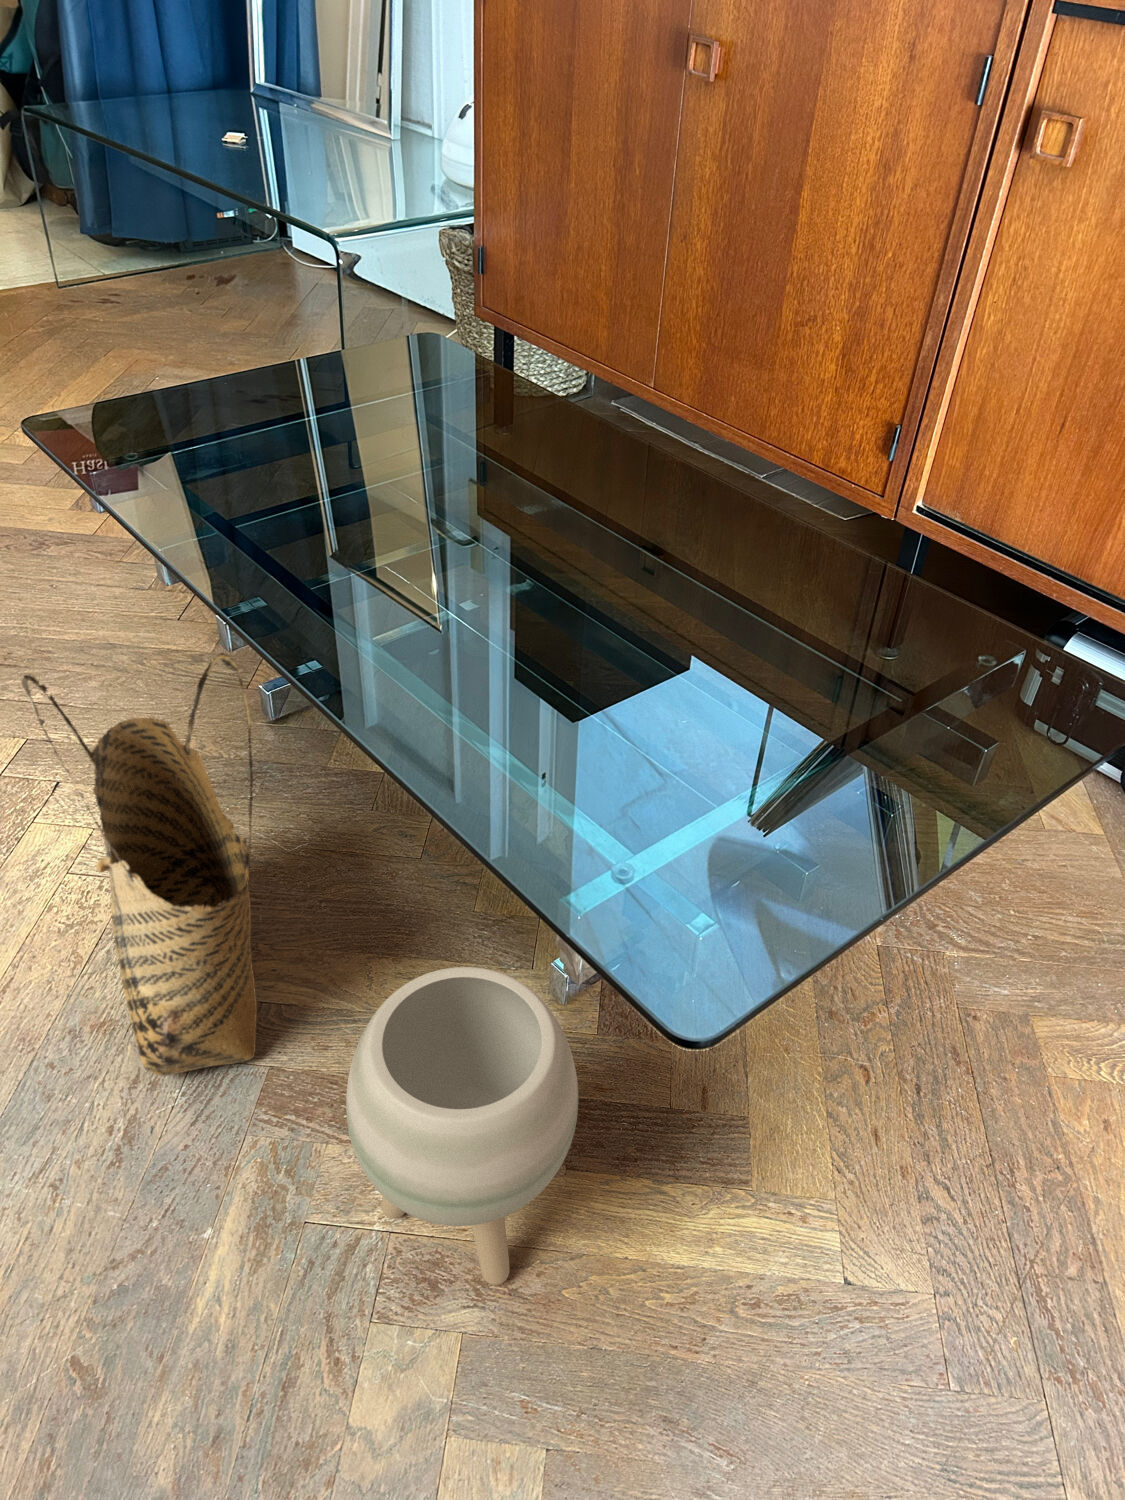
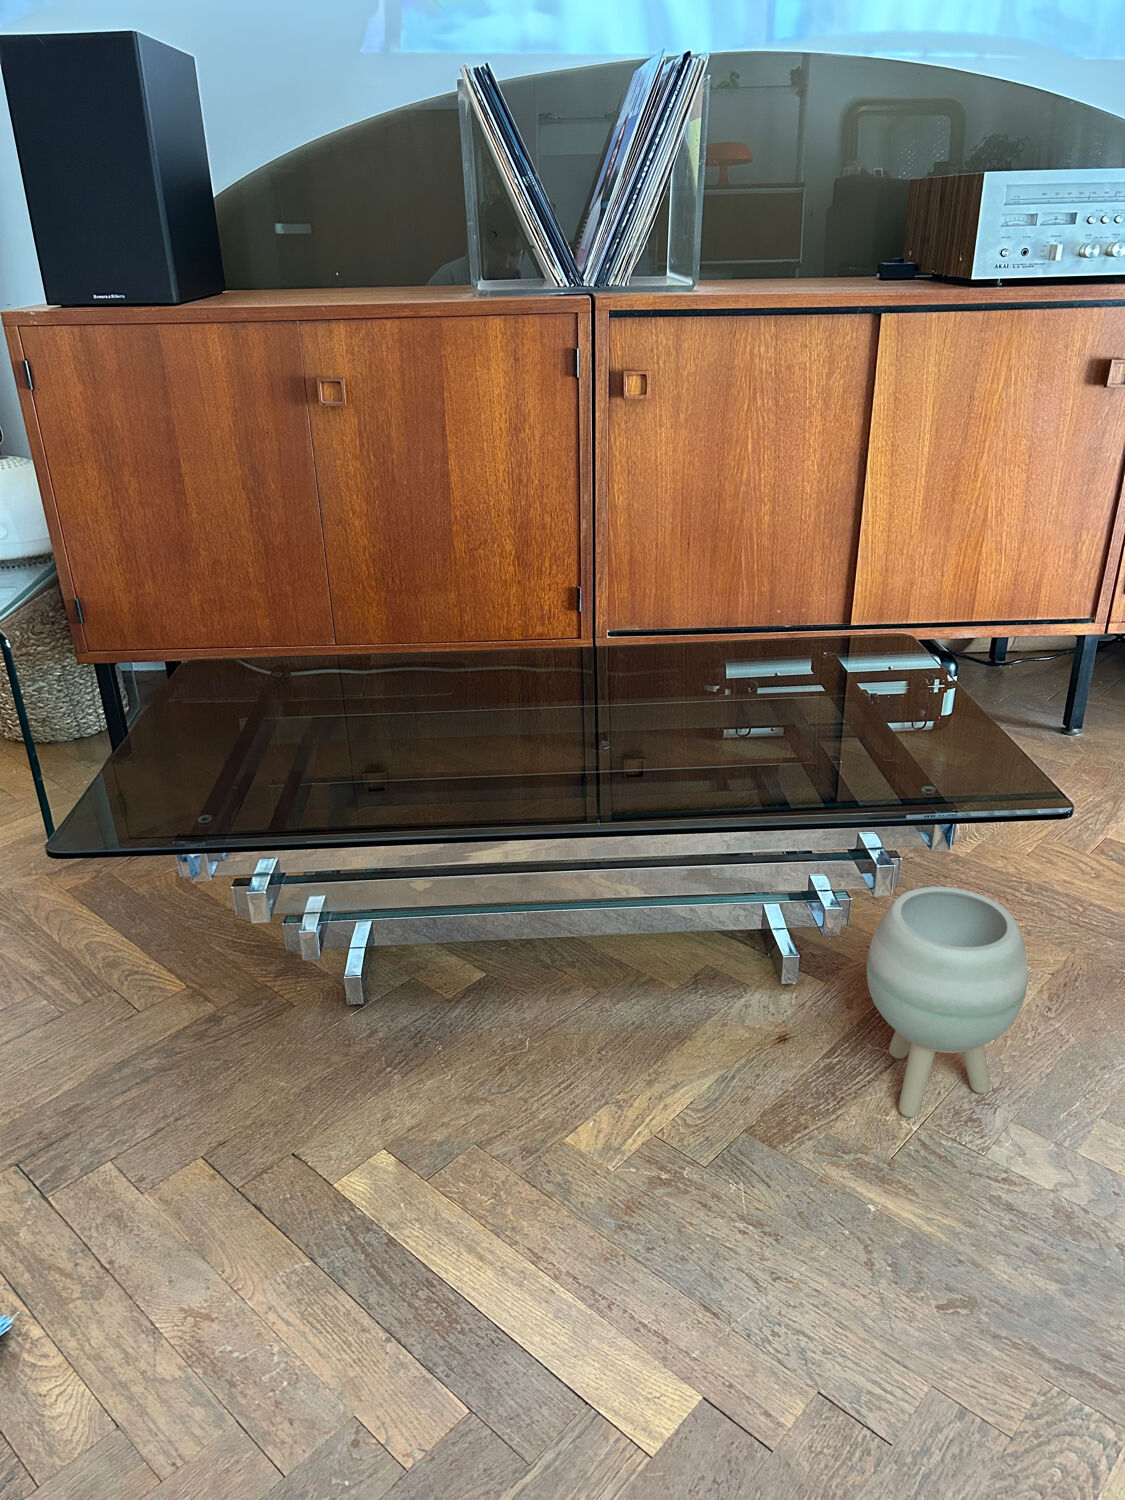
woven basket: present [21,652,257,1076] -> none [504,821,765,1183]

